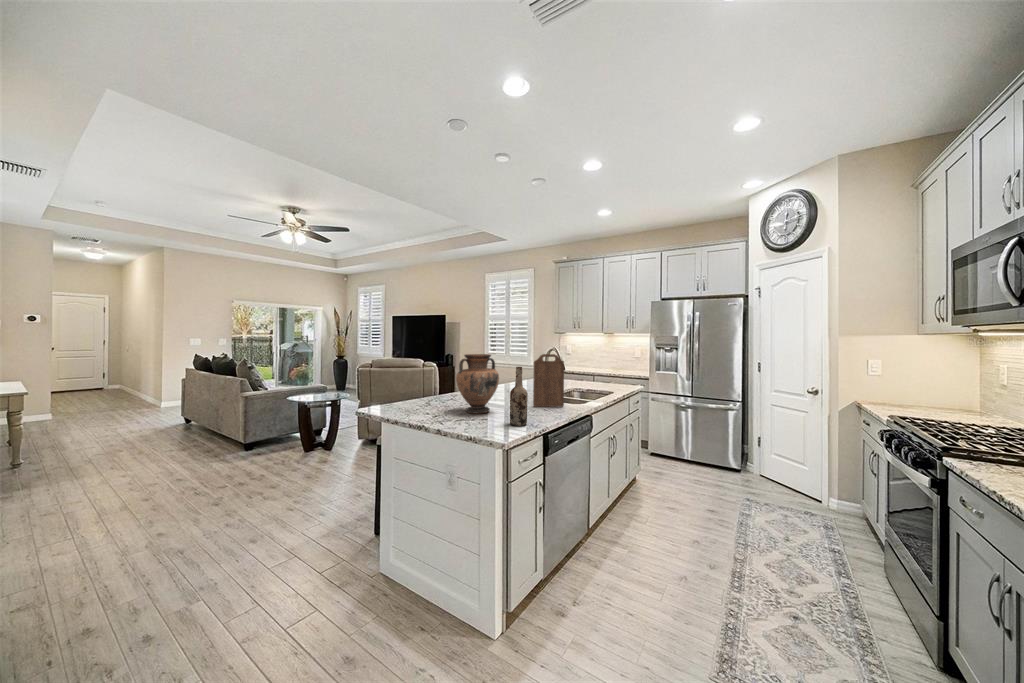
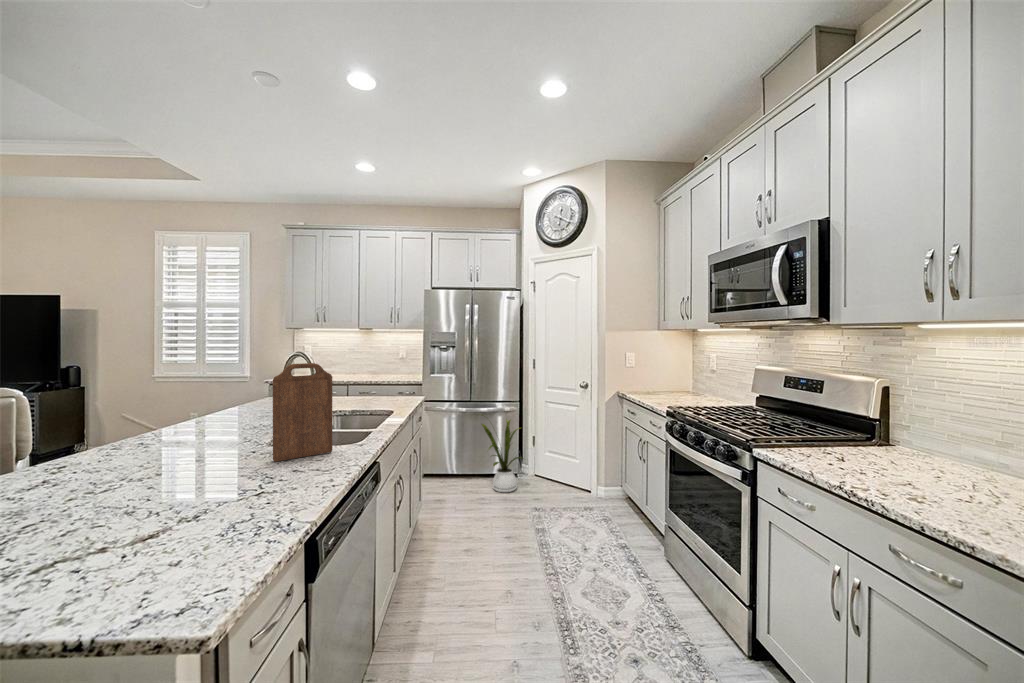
vase: present [456,354,499,414] -> none [58,371,193,514]
wine bottle: present [510,367,528,426] -> none [228,397,273,529]
house plant: none [696,407,747,481] -> present [482,420,522,492]

